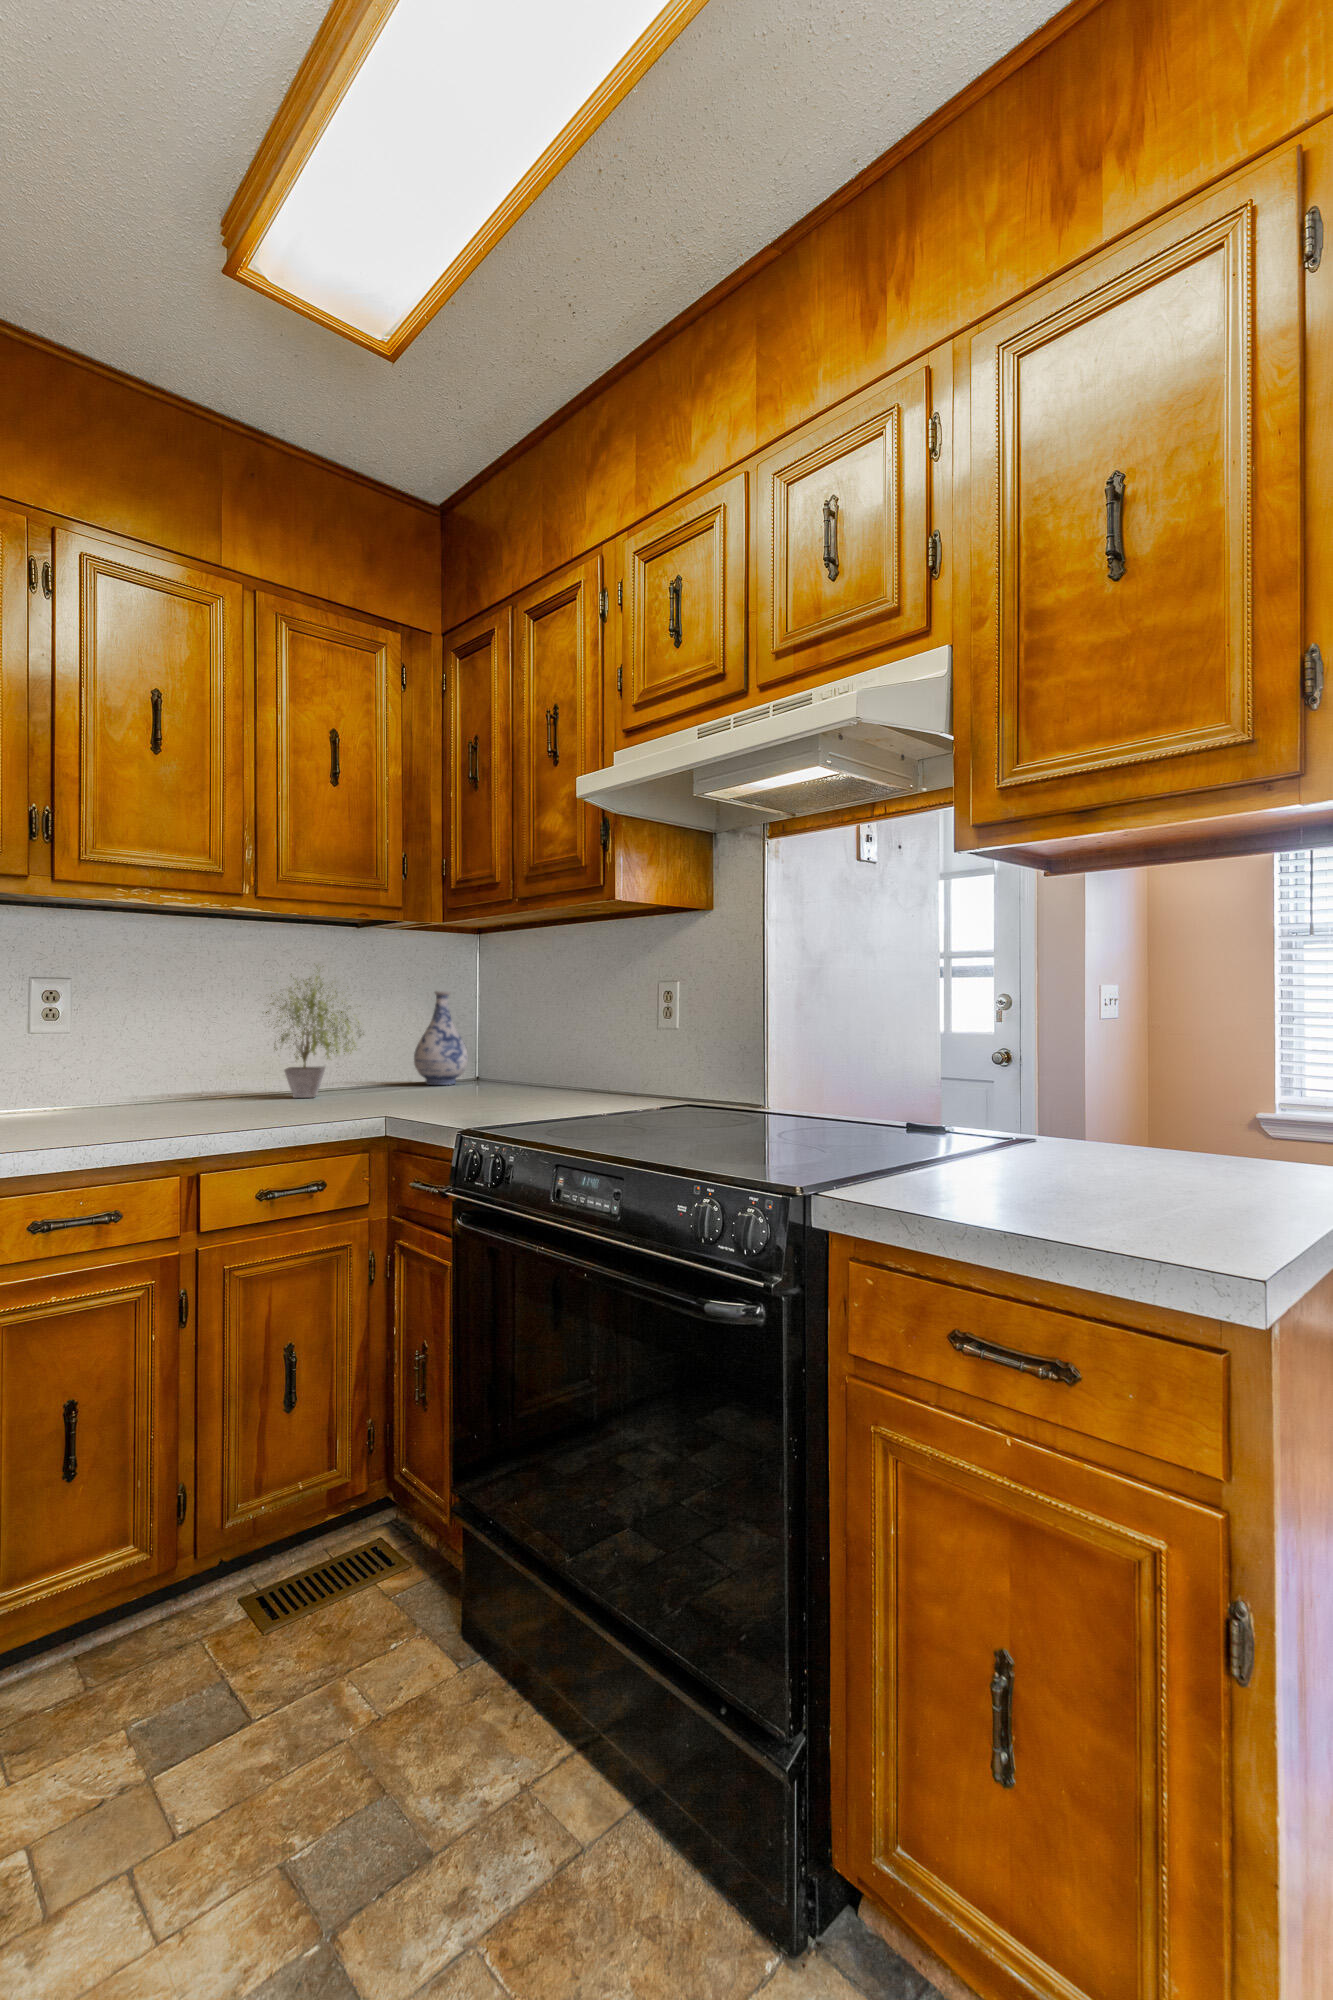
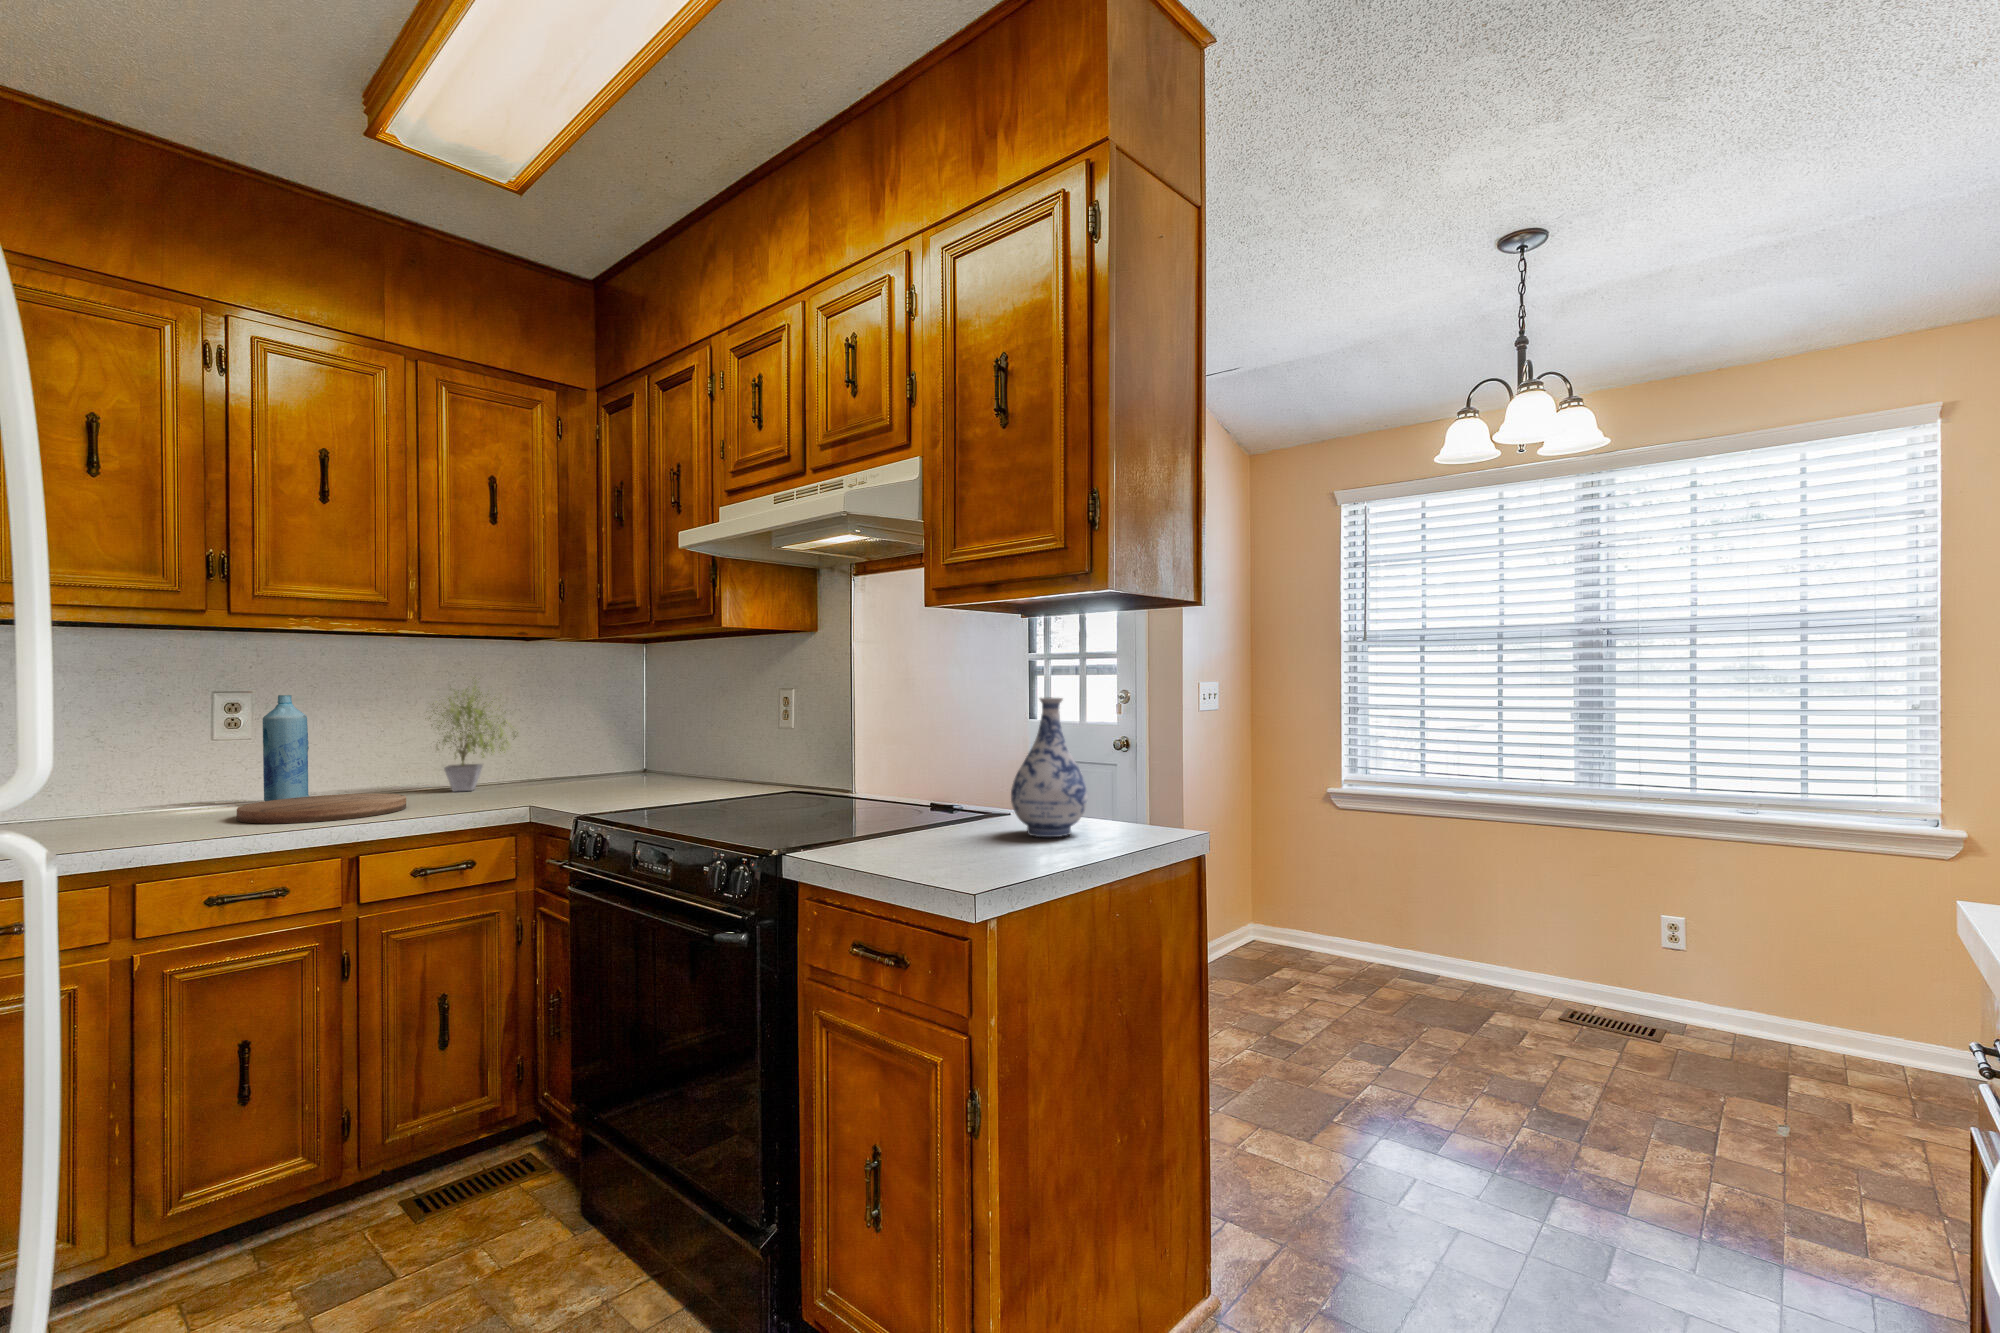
bottle: none [86,981,138,1108] -> present [263,695,309,801]
vase: present [414,991,468,1085] -> present [1011,697,1088,837]
cutting board: none [58,1098,250,1131] -> present [237,793,406,824]

